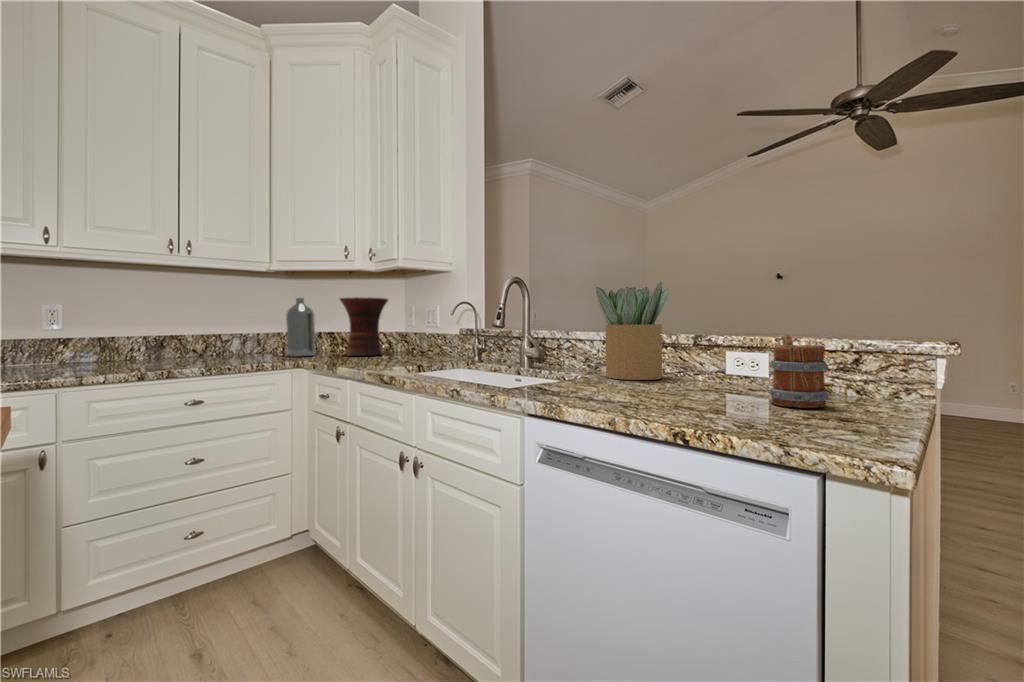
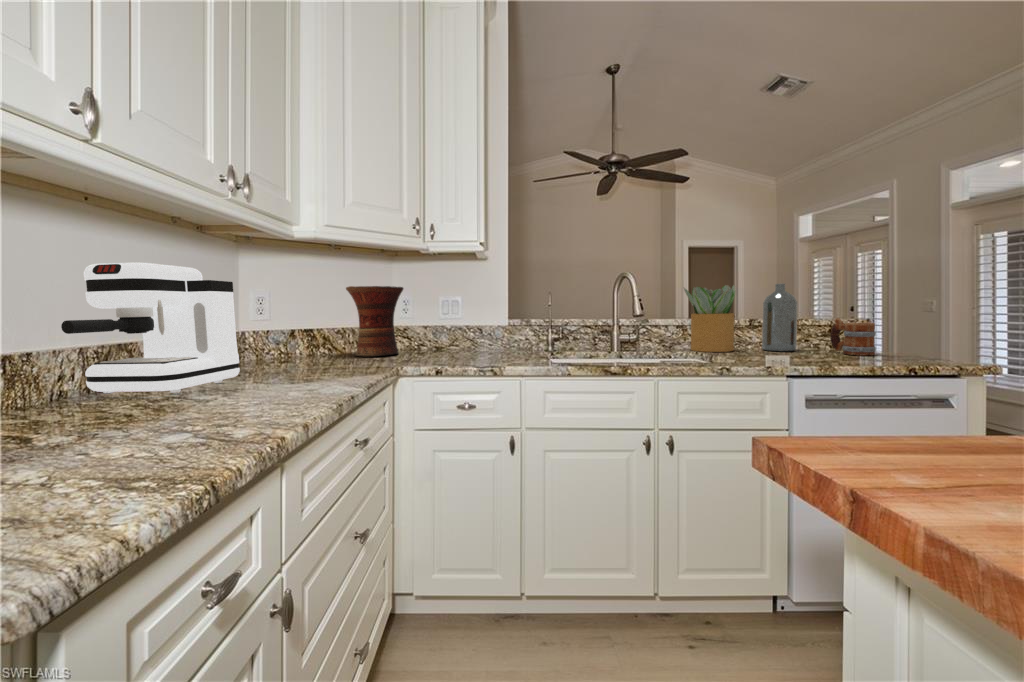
coffee maker: none [118,289,212,363] -> present [61,262,240,393]
bottle: present [286,298,315,357] -> present [762,284,798,351]

